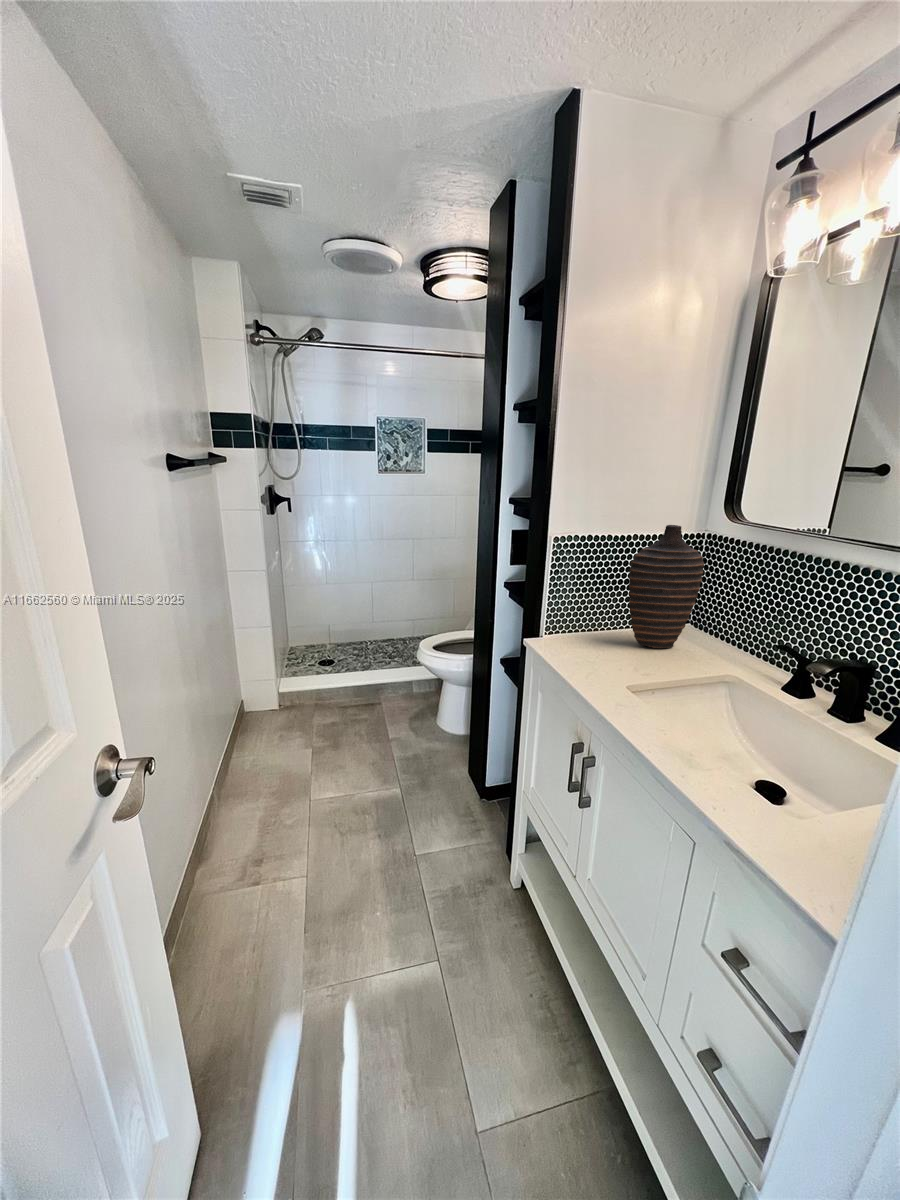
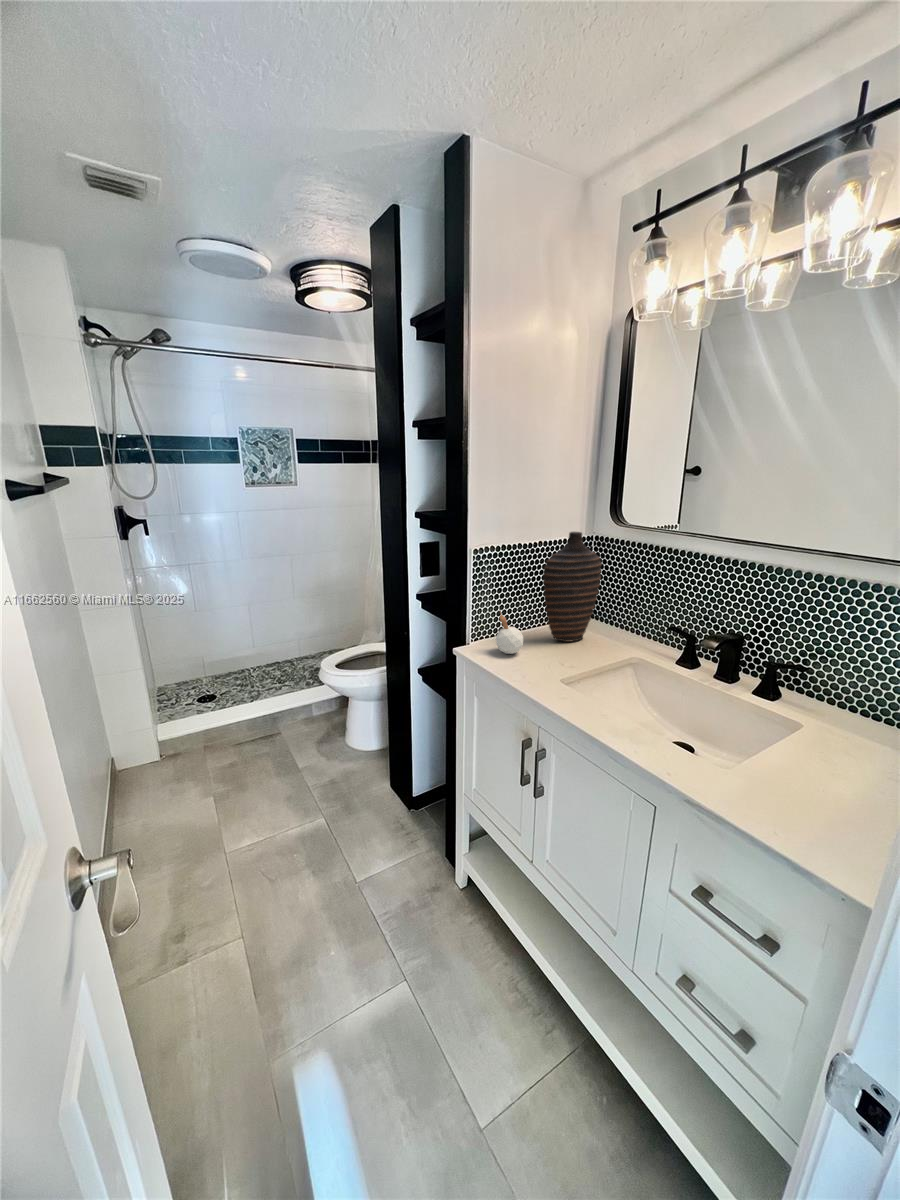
candle: none [567,599,597,651] -> present [496,611,523,654]

